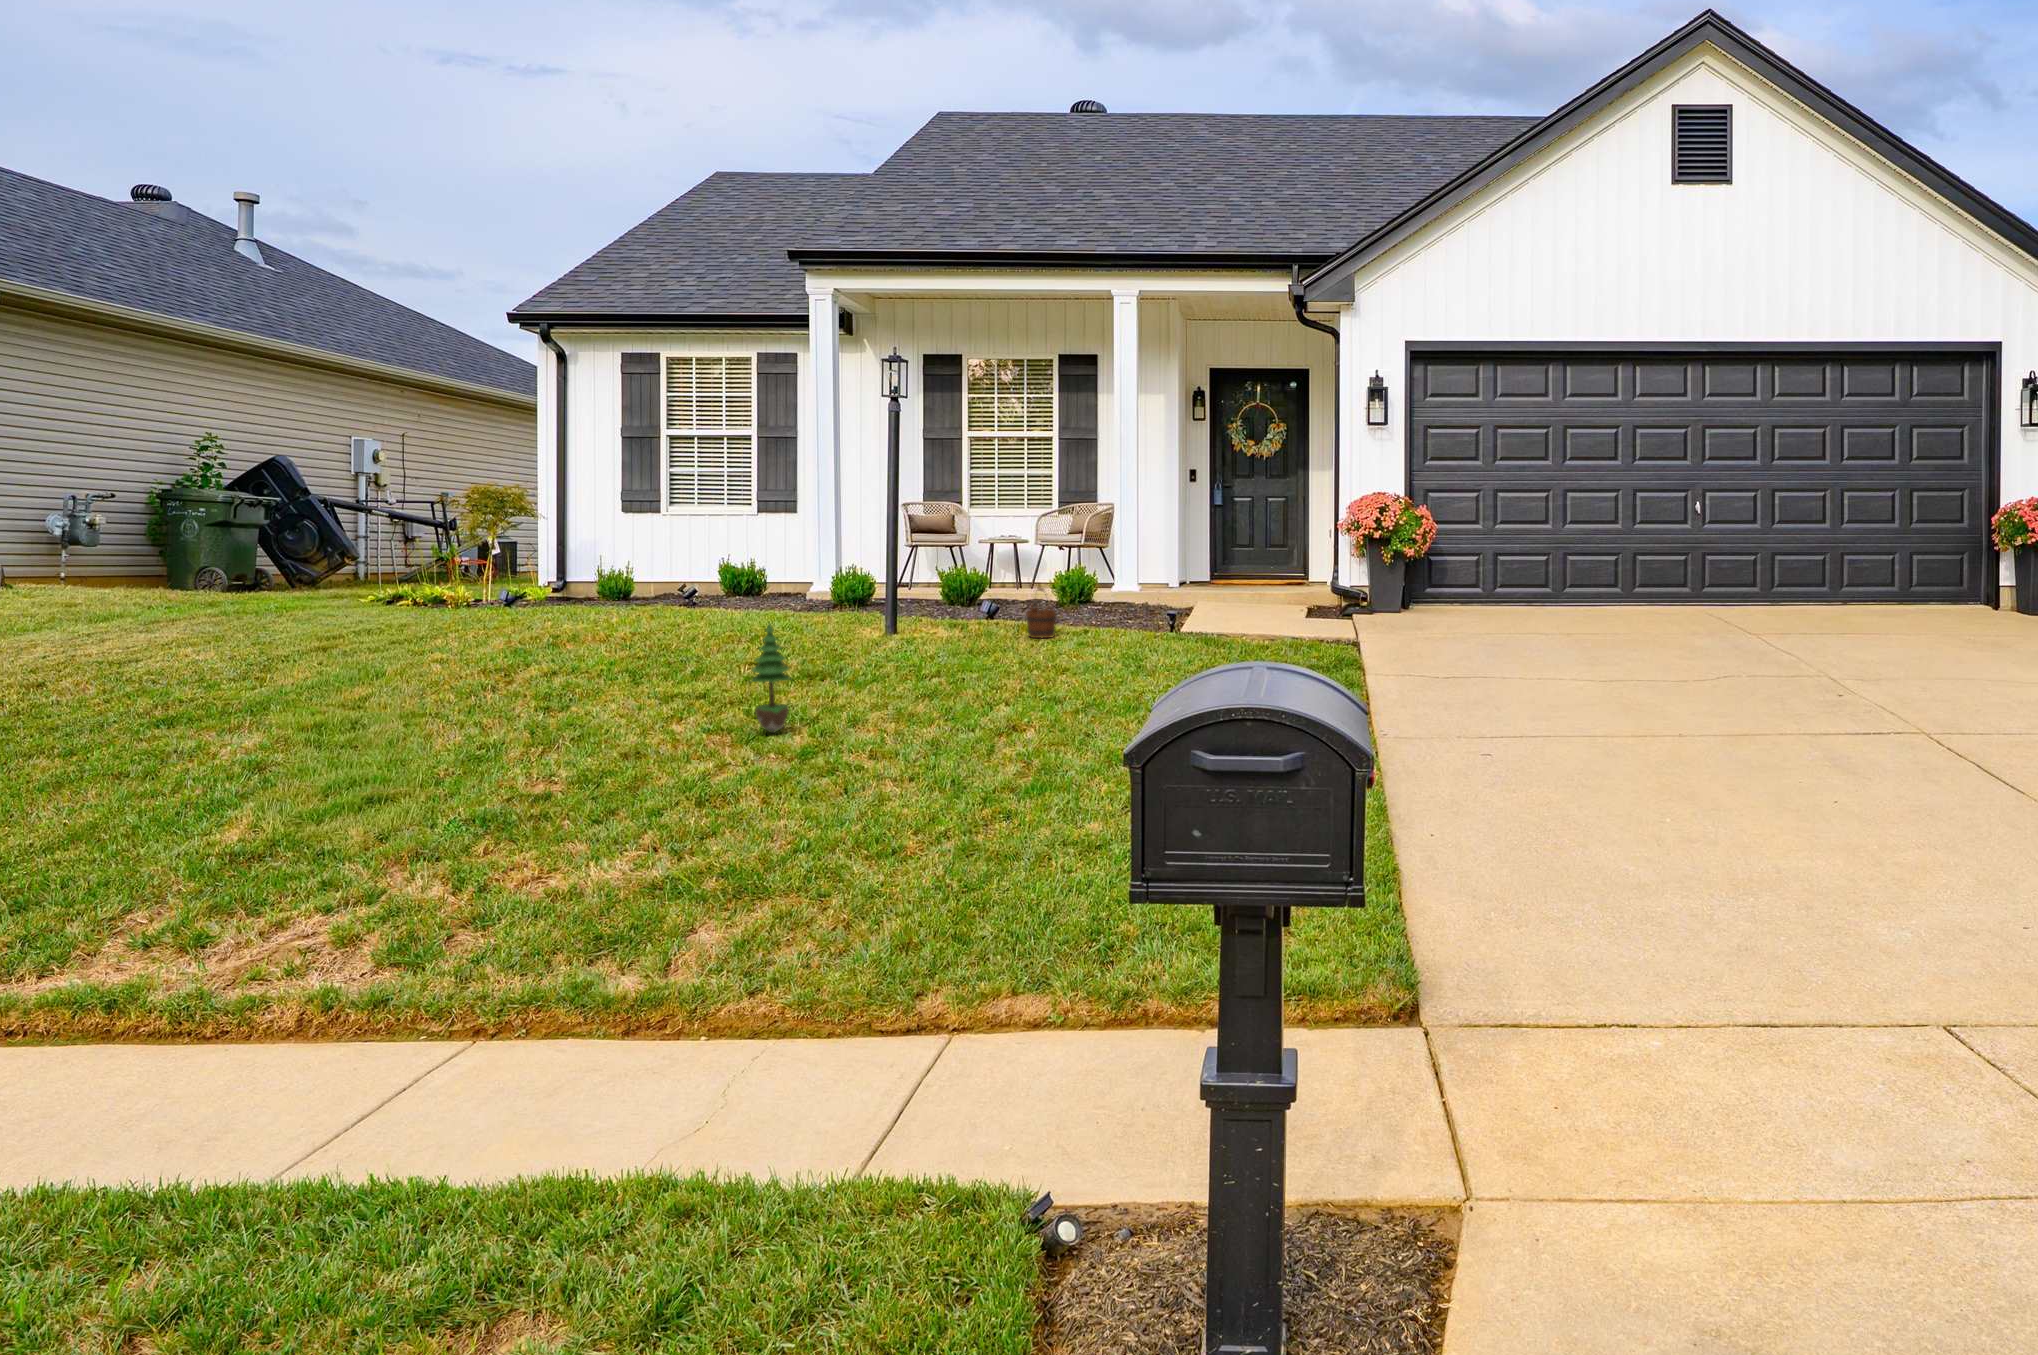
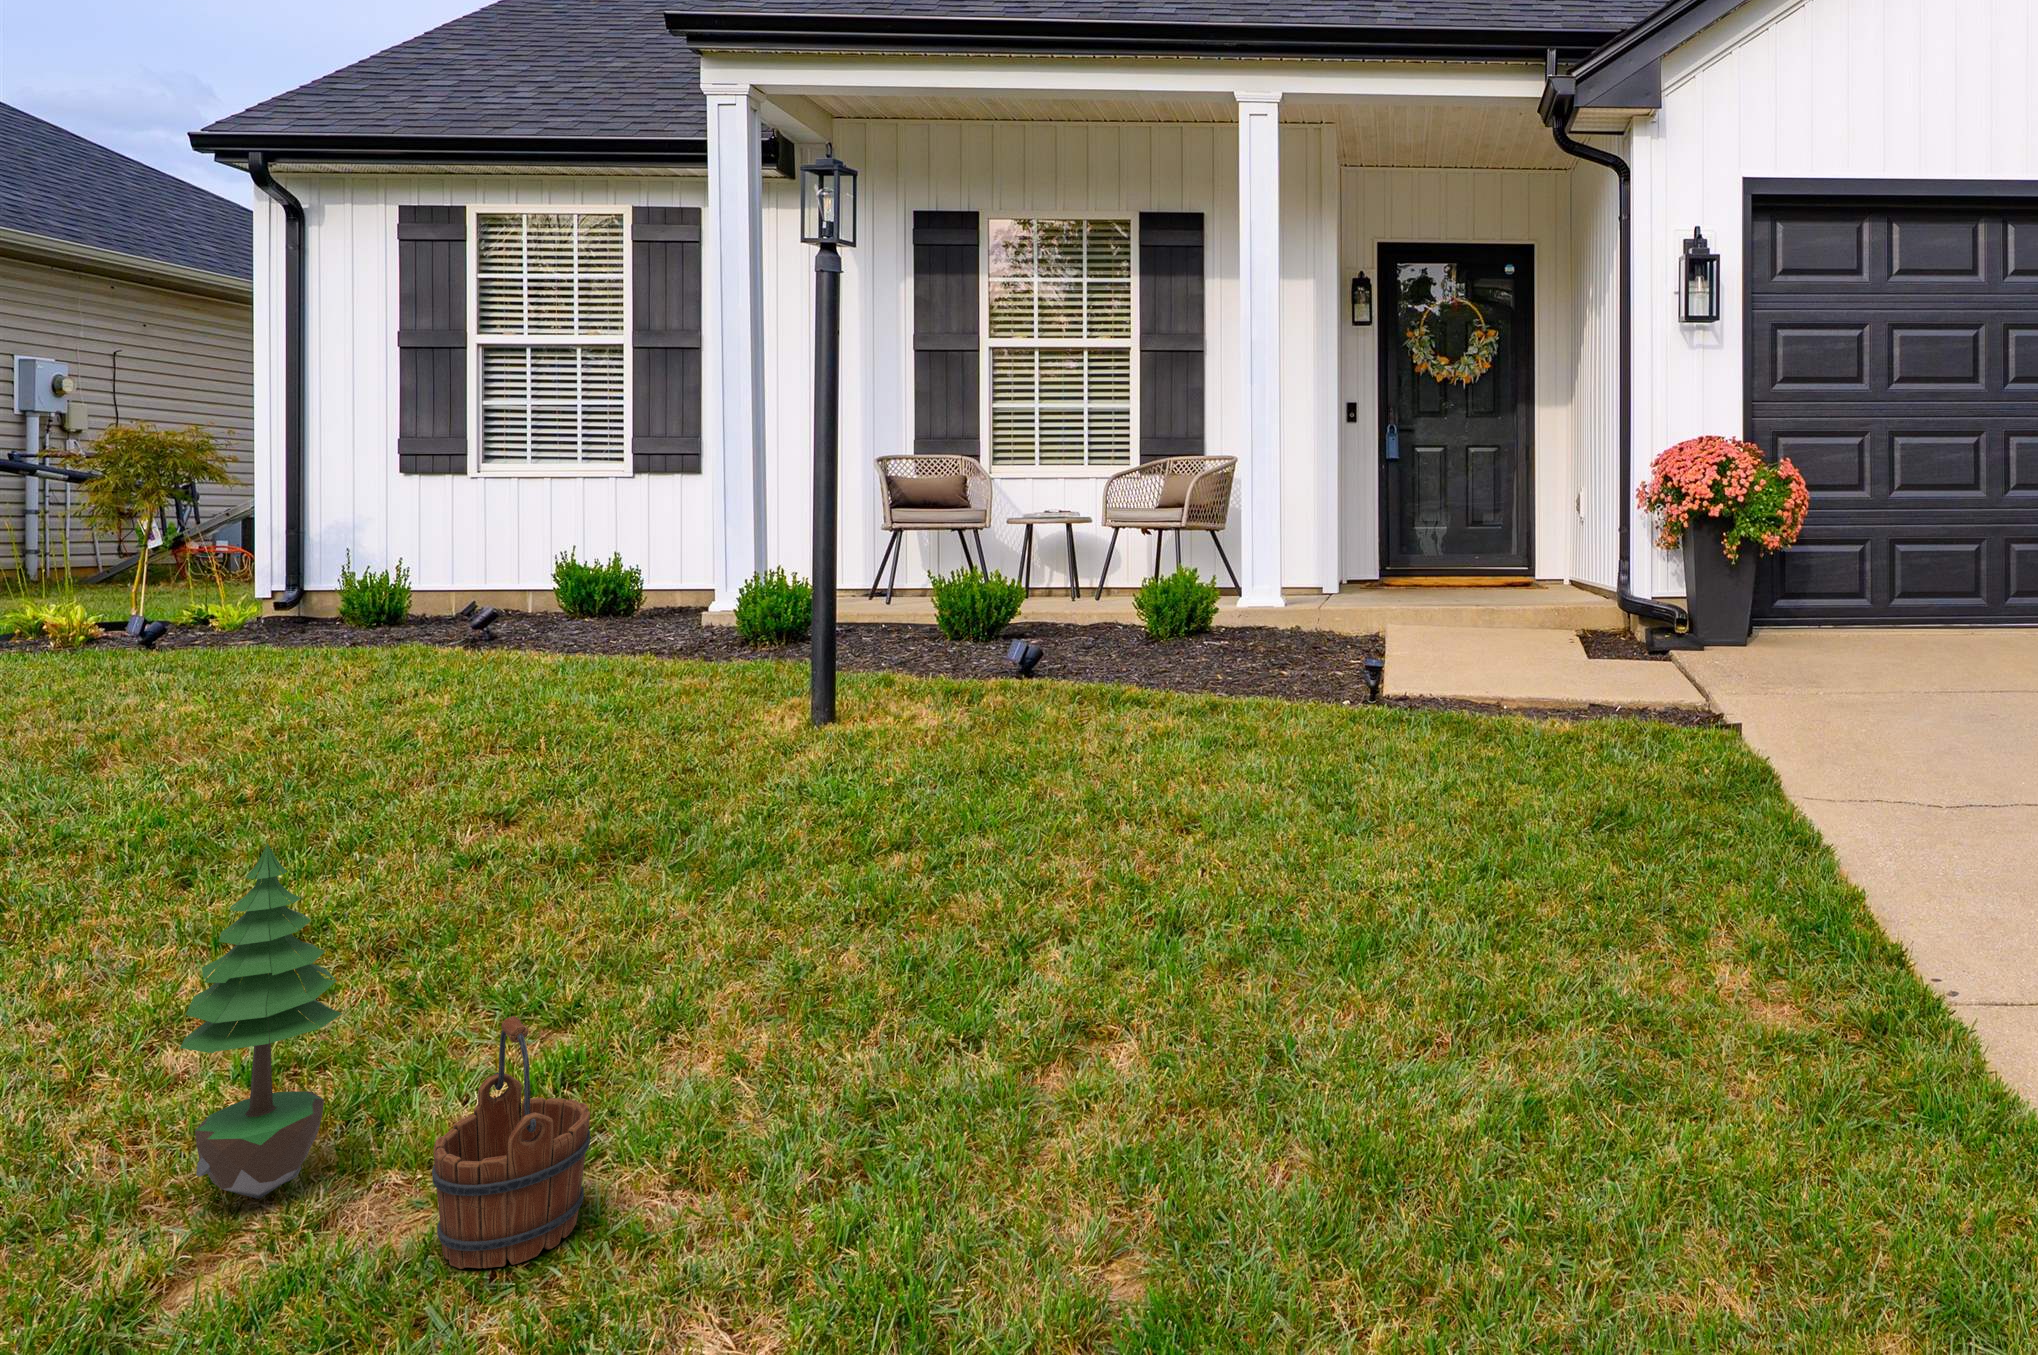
wooden bucket: present [1026,588,1056,638] -> present [432,1016,590,1269]

